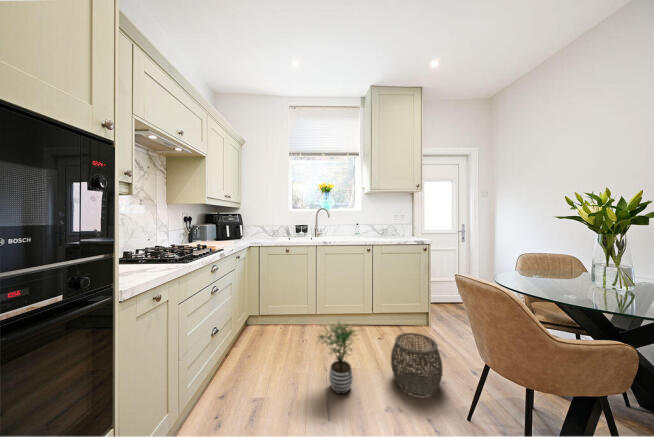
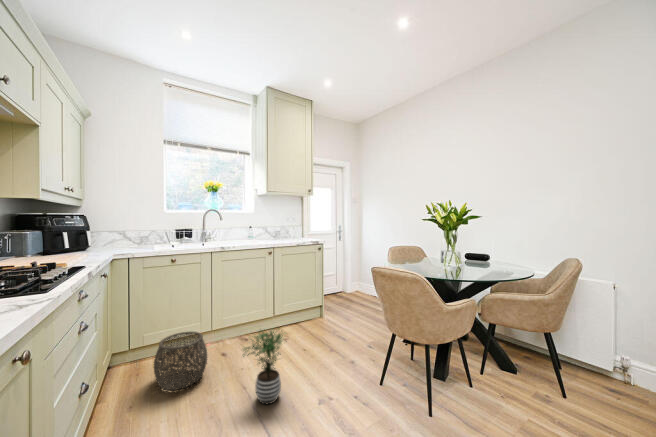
woven basket: present [391,333,443,395] -> present [154,331,207,391]

